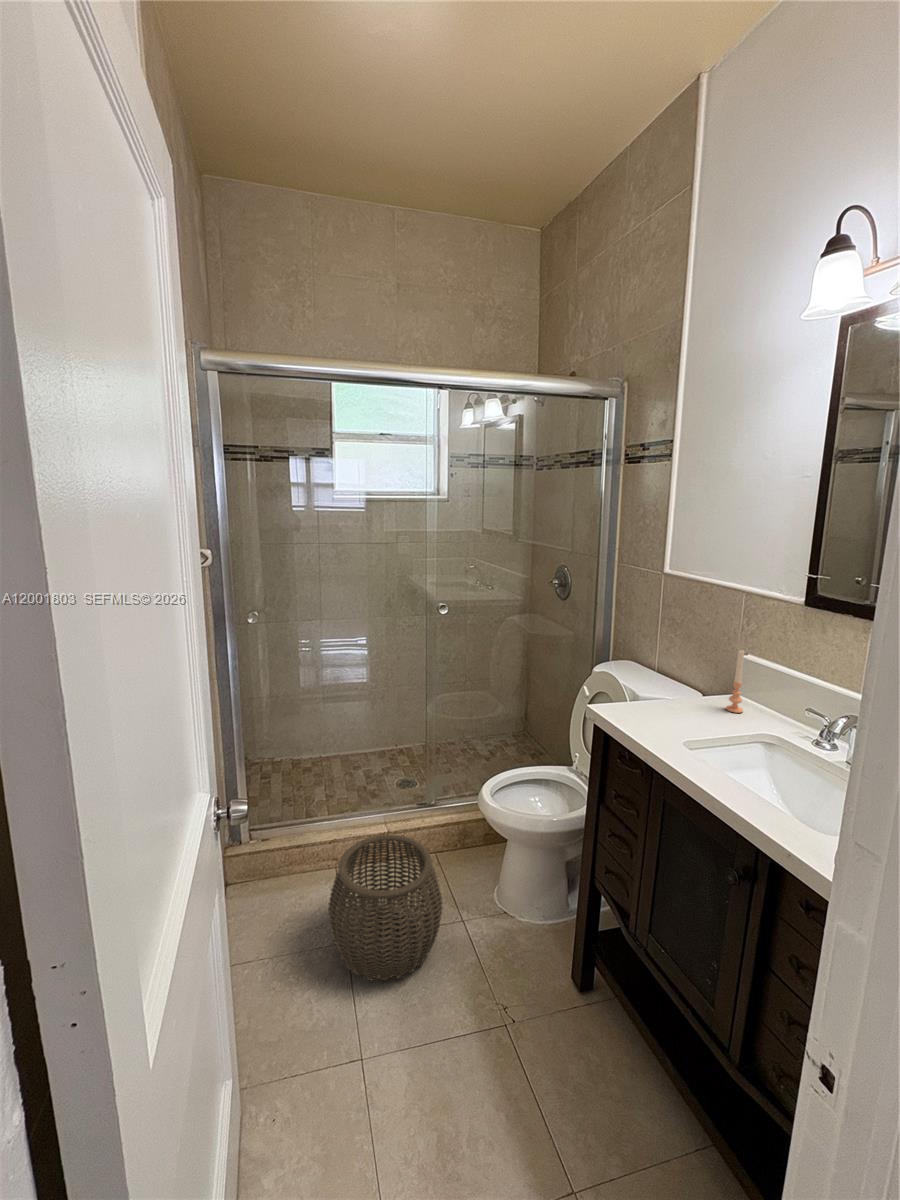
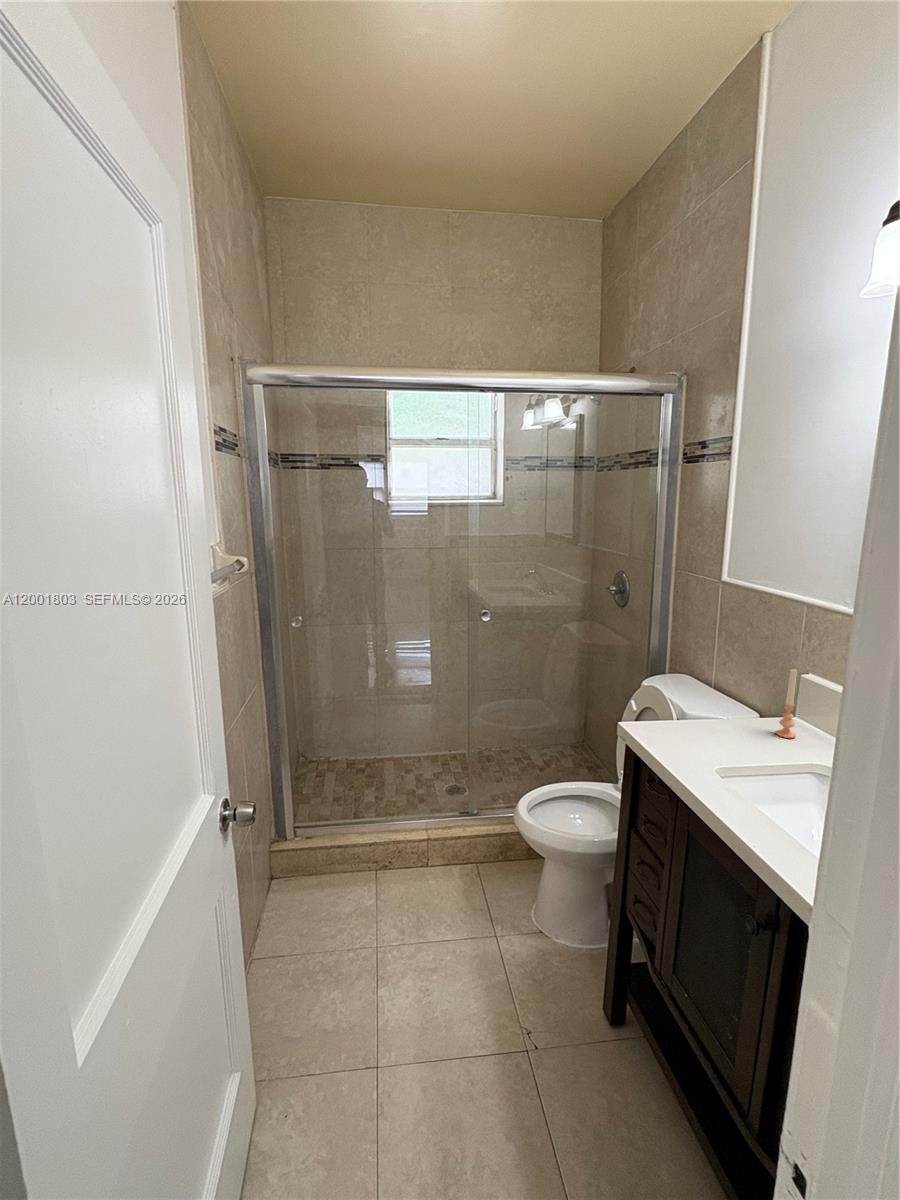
woven basket: present [328,835,443,981] -> none [357,841,471,988]

